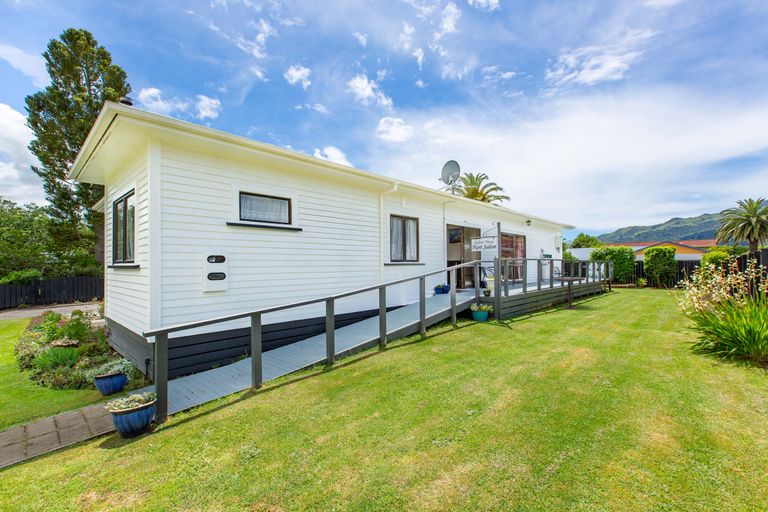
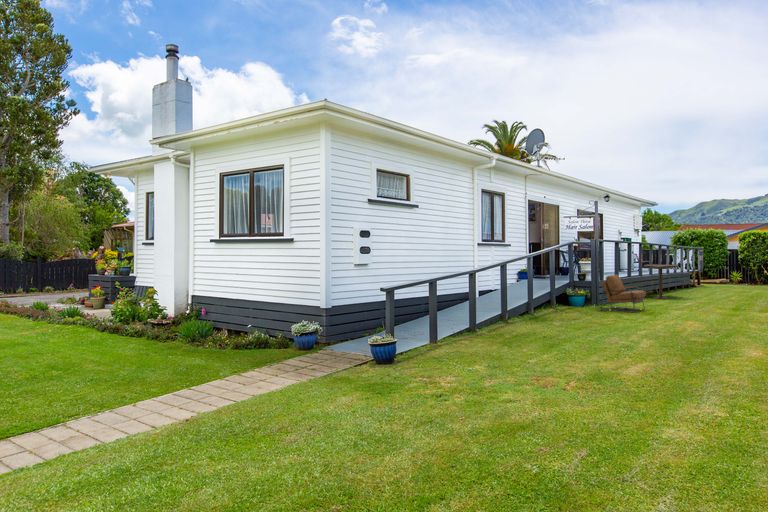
chair: none [504,290,548,328] -> present [601,275,646,311]

